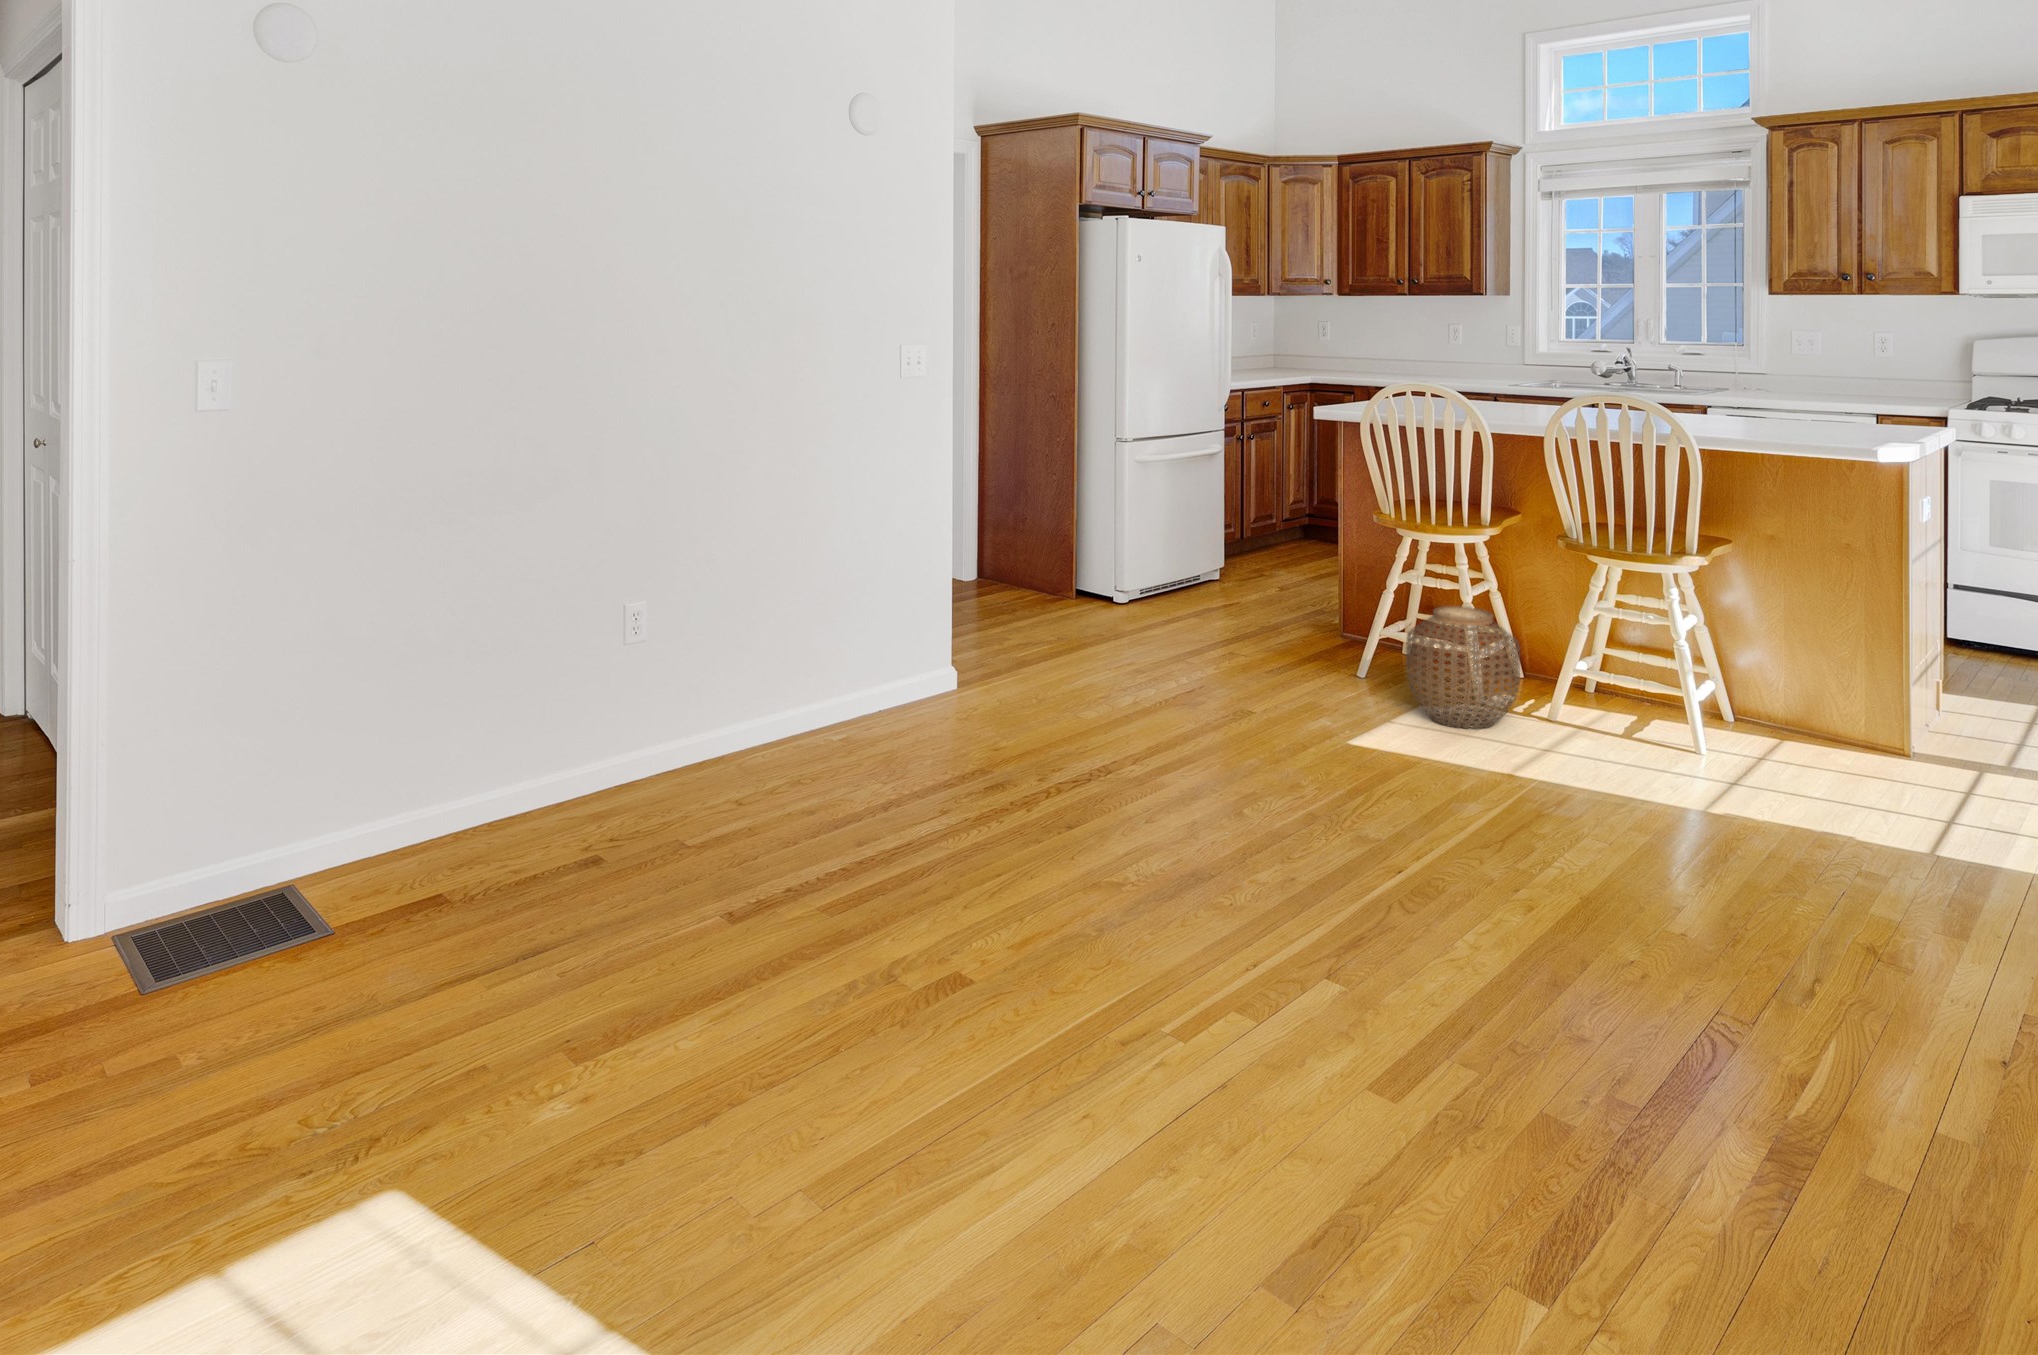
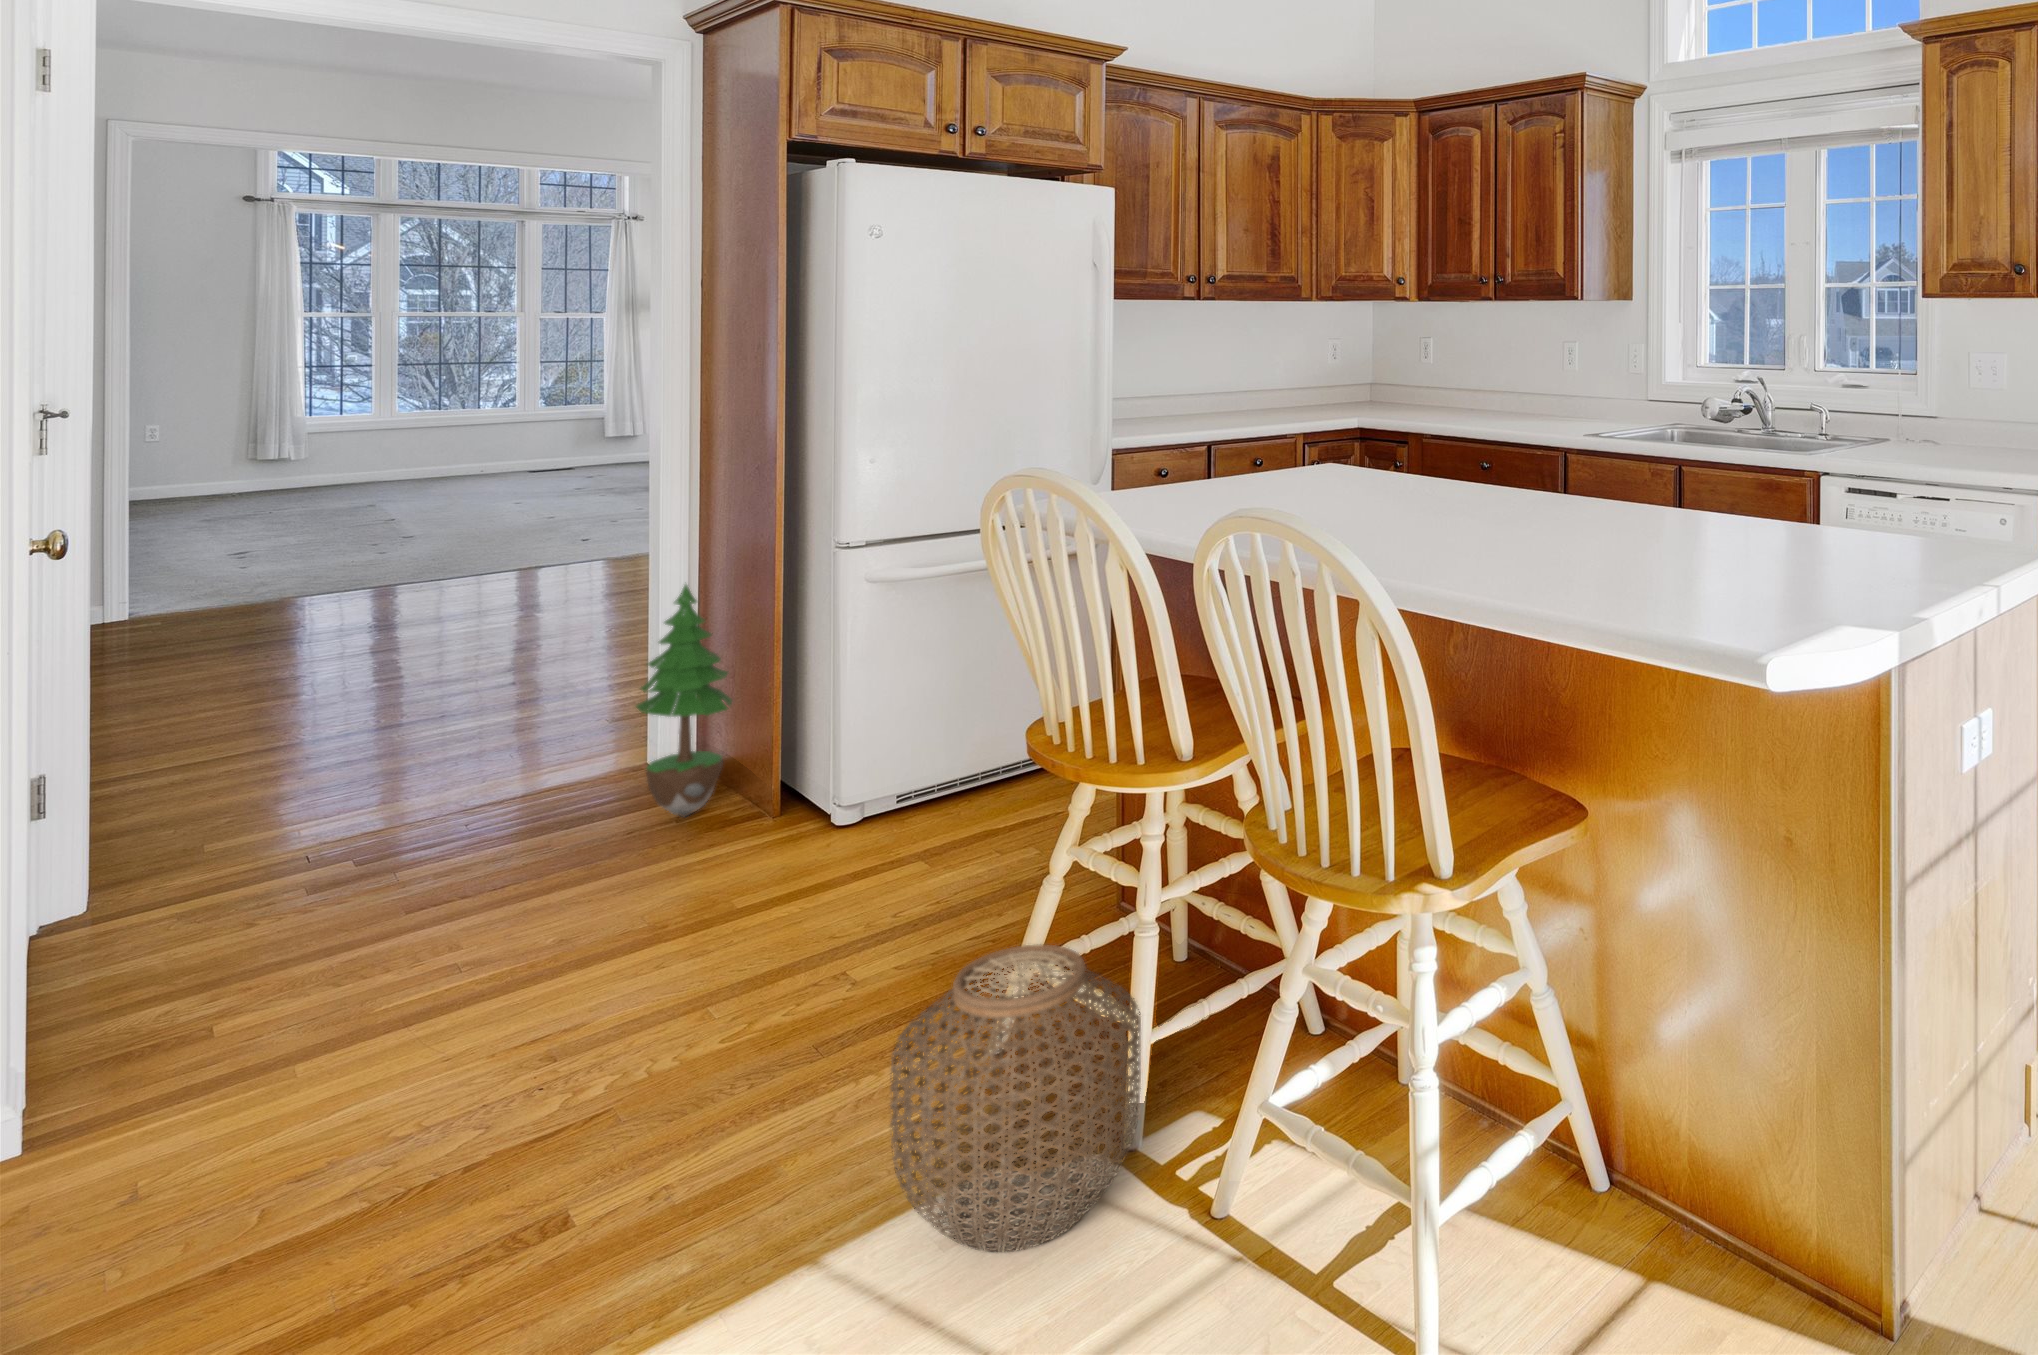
potted tree: none [1012,467,1061,602] -> present [636,585,732,817]

